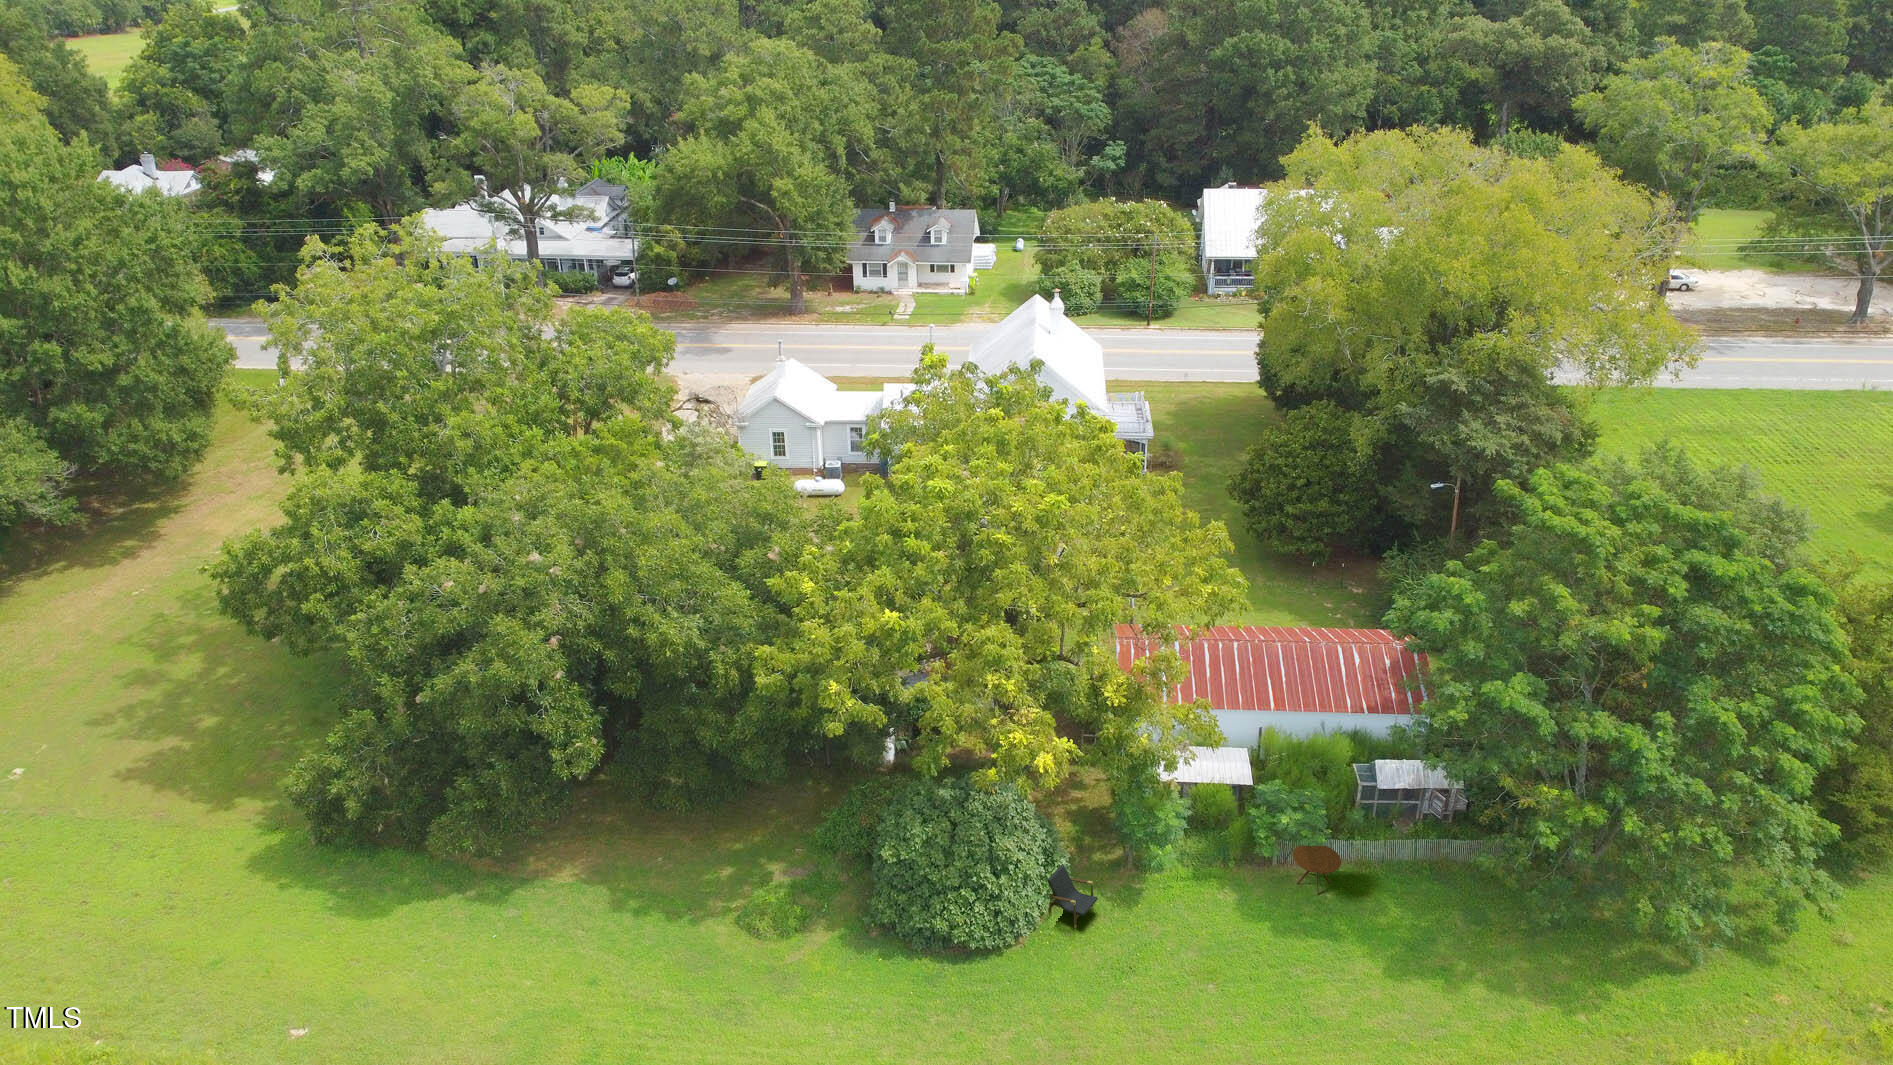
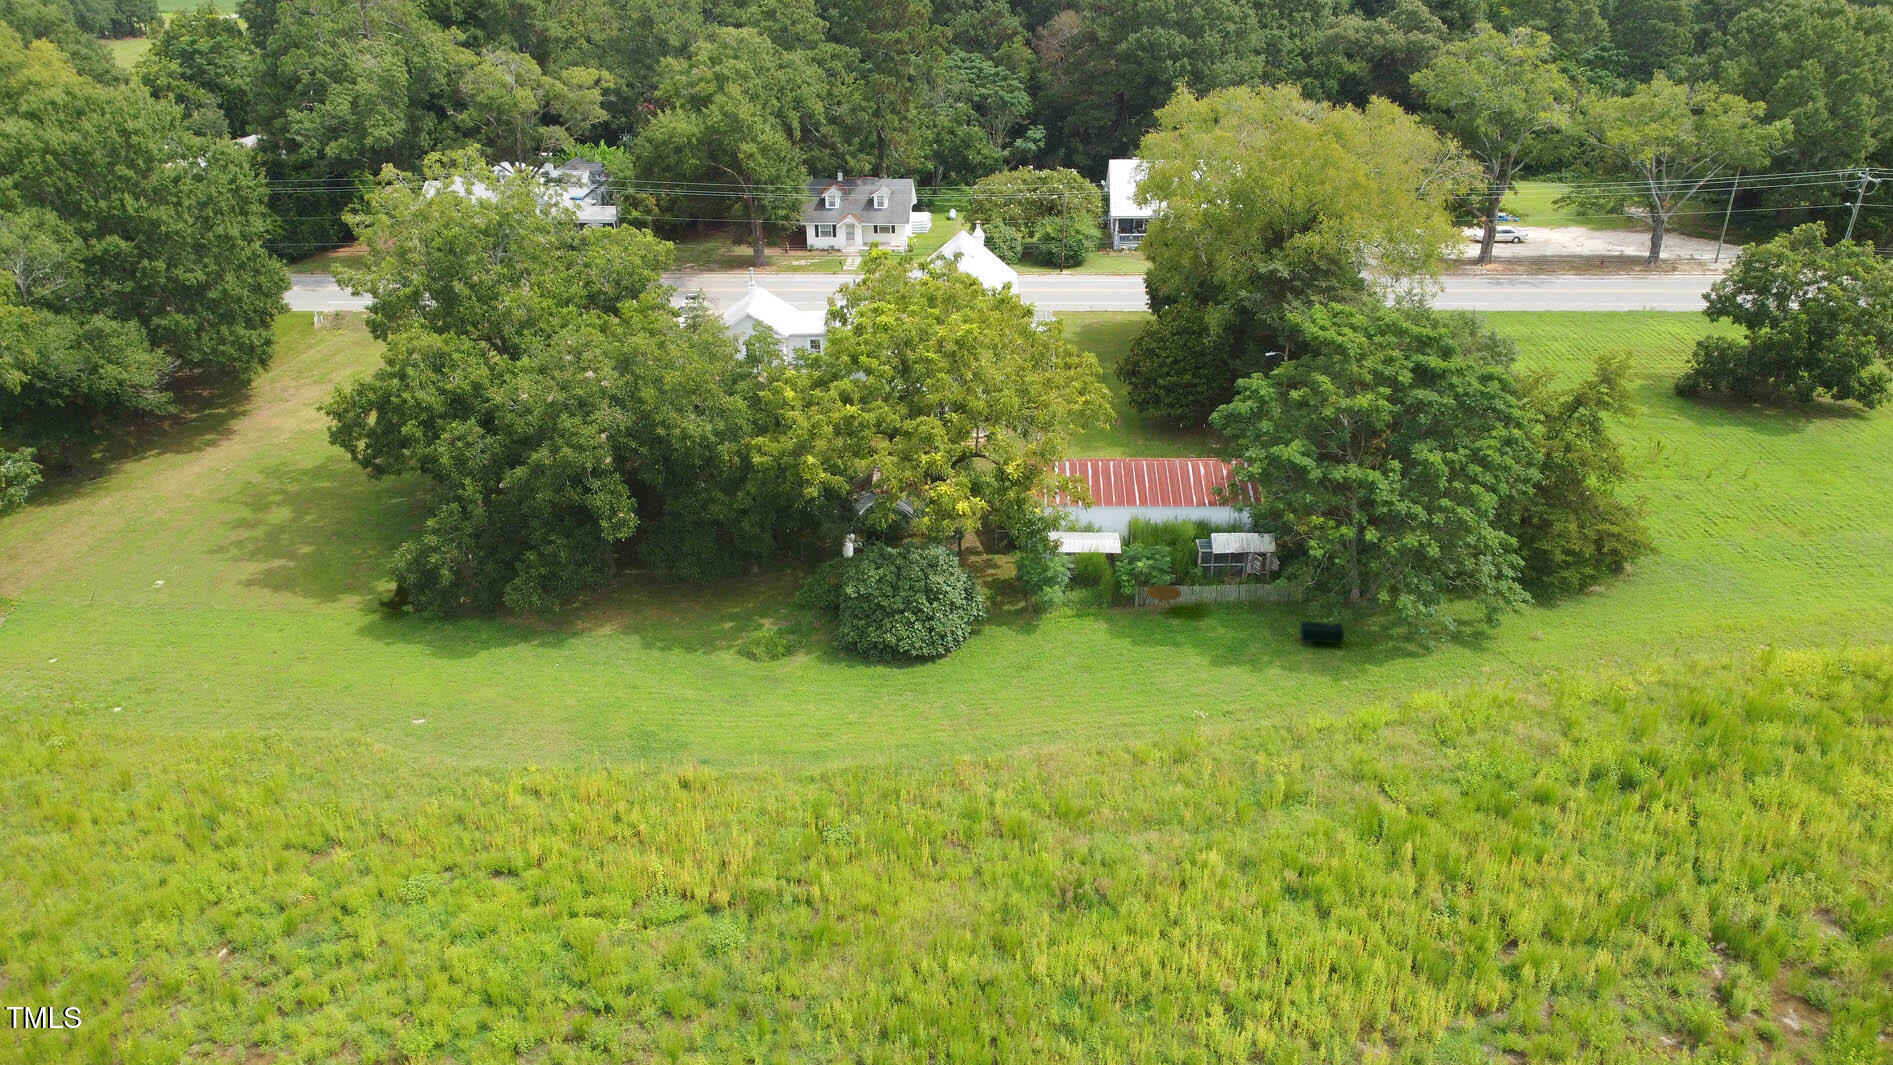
lounge chair: present [1047,865,1098,929] -> present [378,582,414,616]
bench: none [1512,919,1579,961] -> present [1300,622,1344,646]

